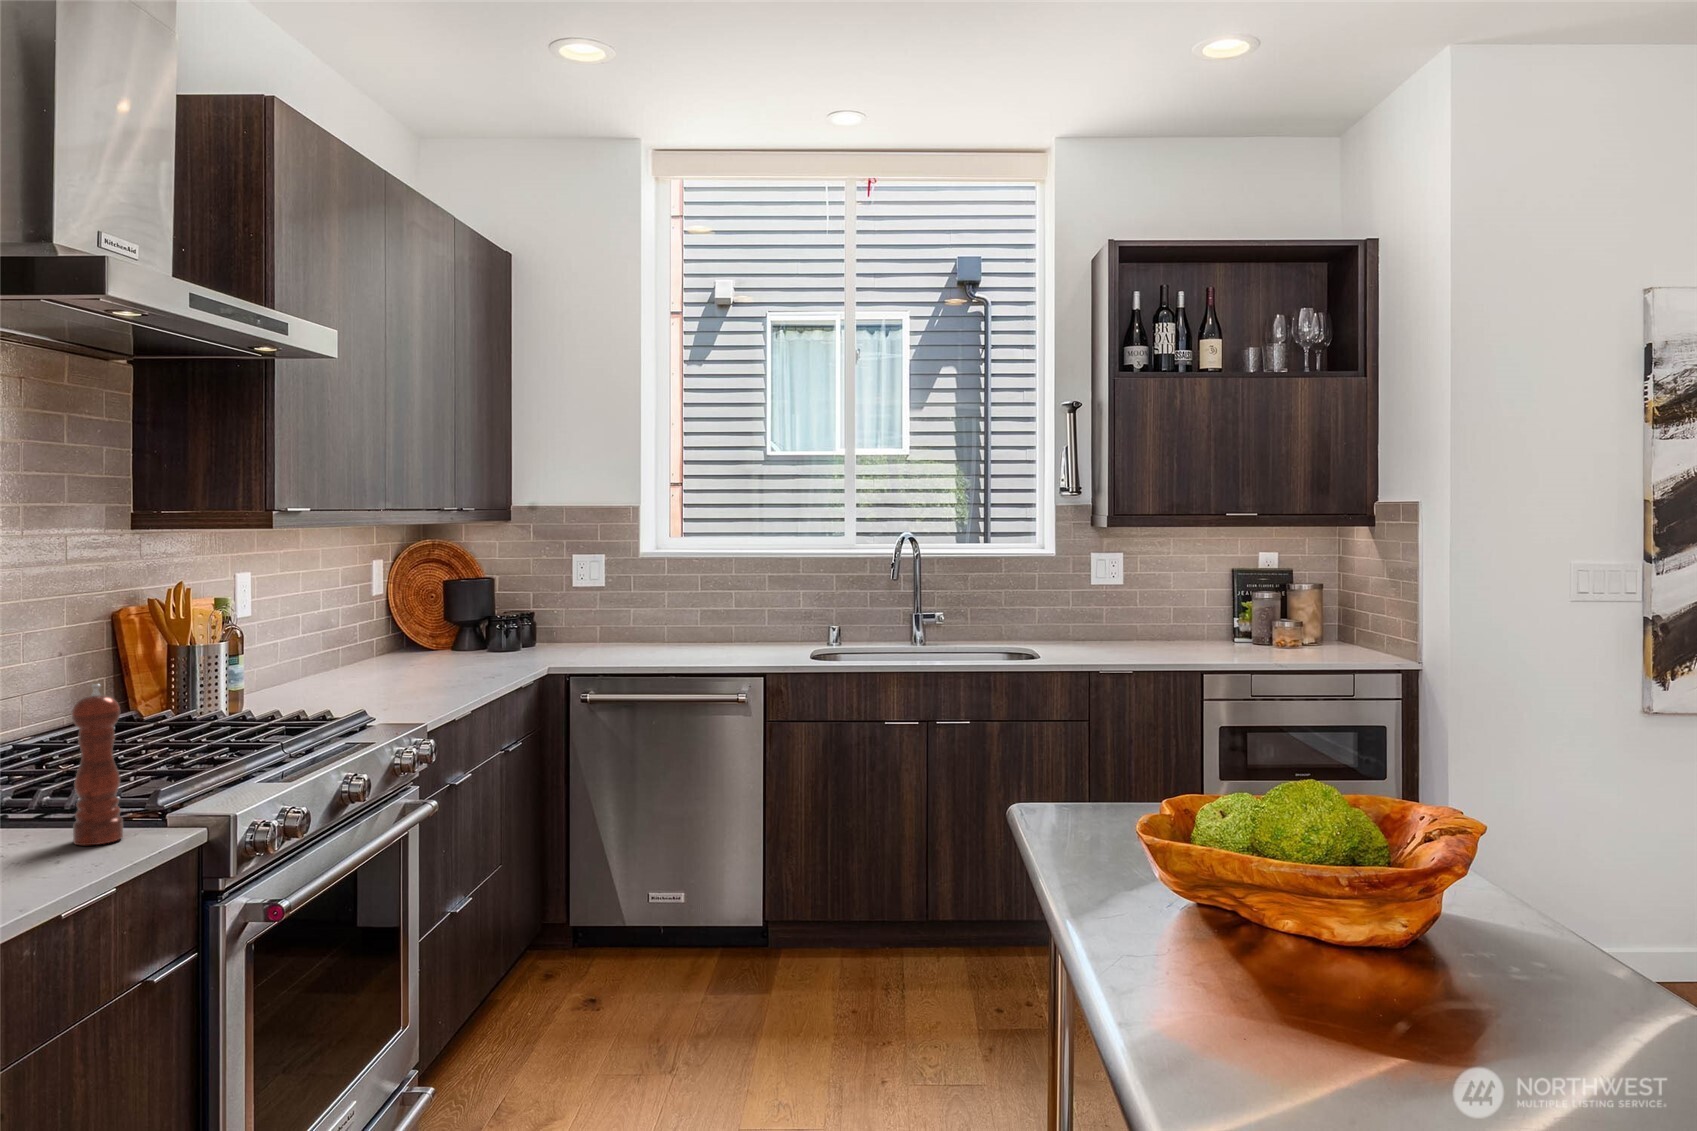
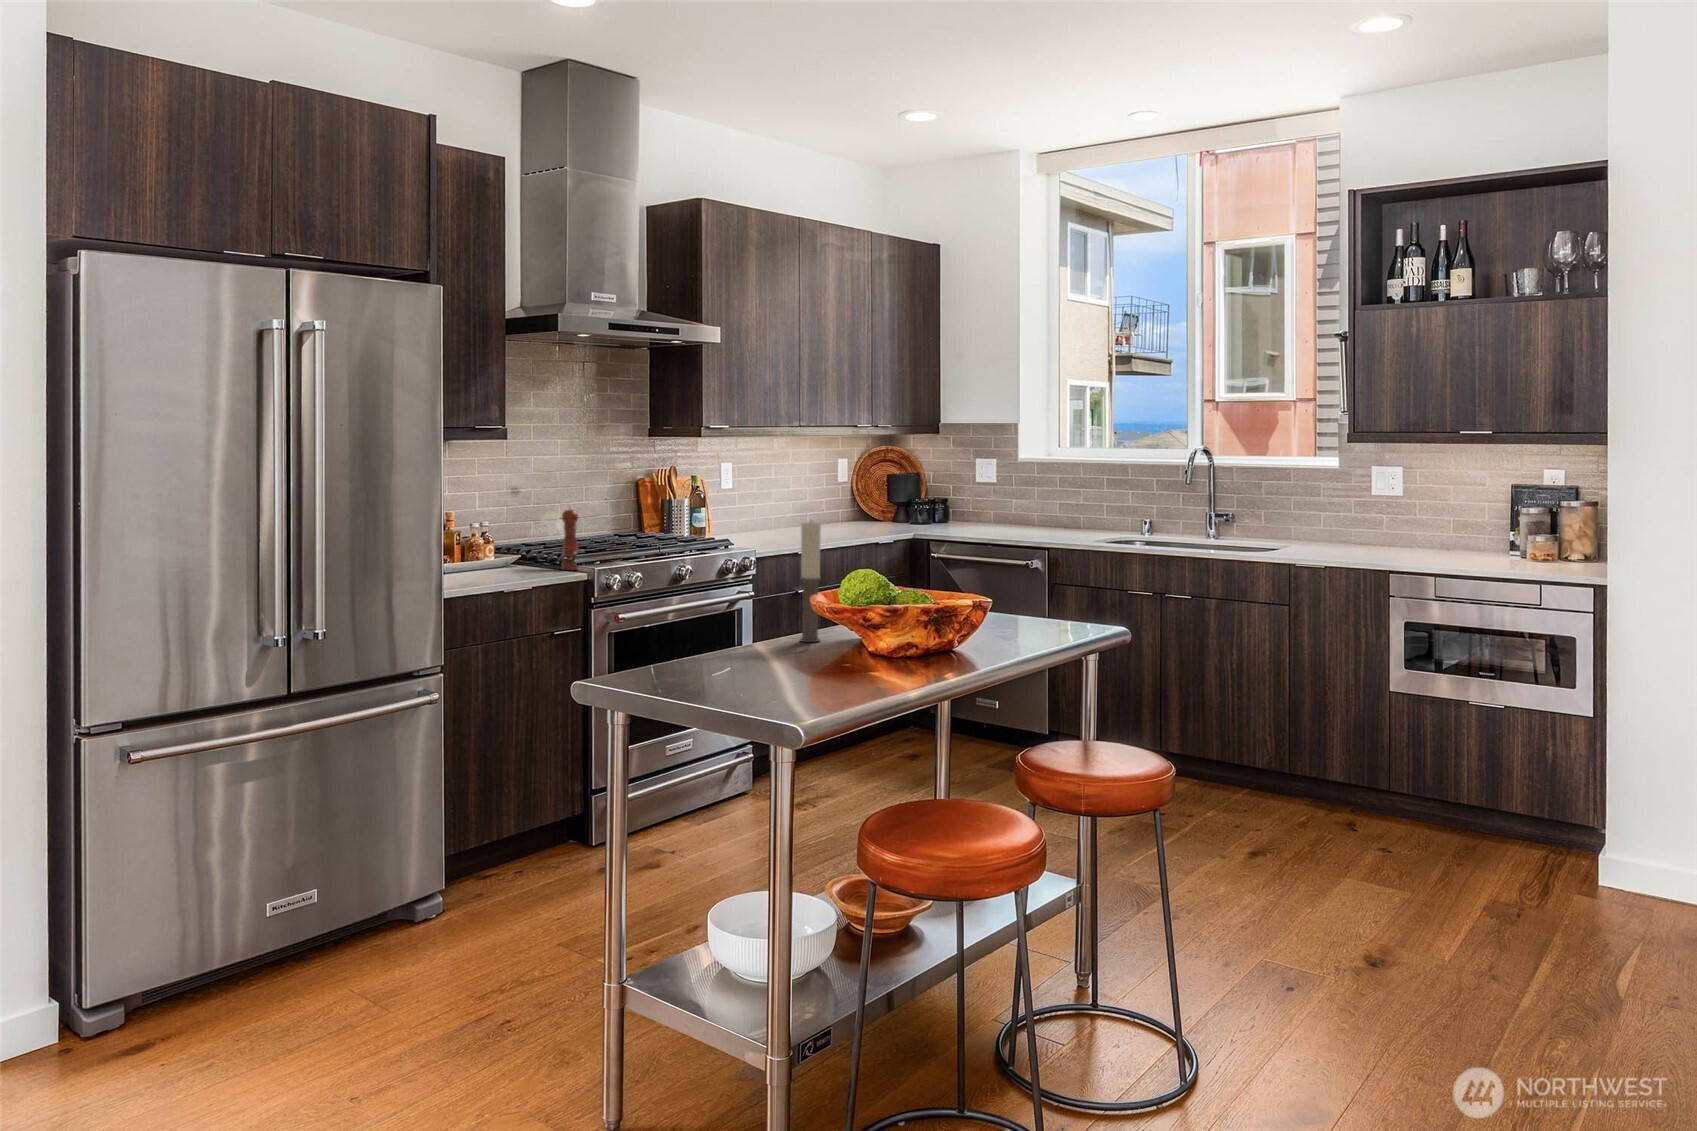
candle: none [1397,701,1457,1026] -> present [800,522,821,642]

